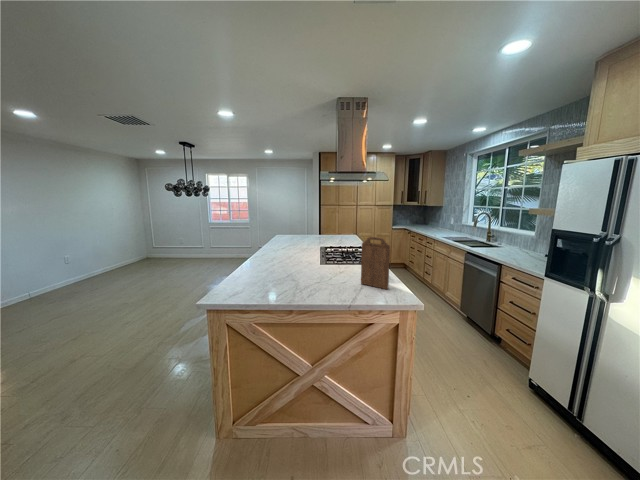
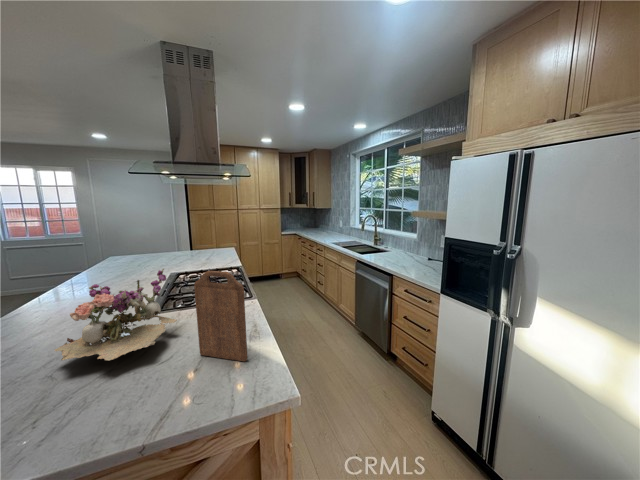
flower arrangement: none [295,237,345,278] -> present [55,269,177,361]

